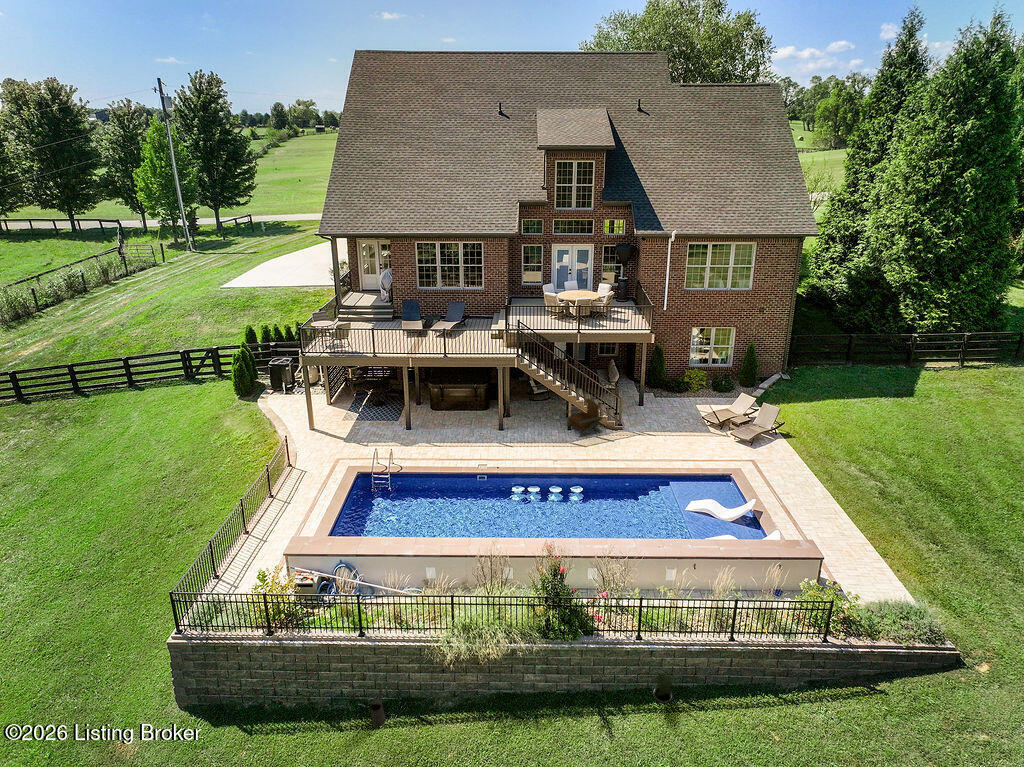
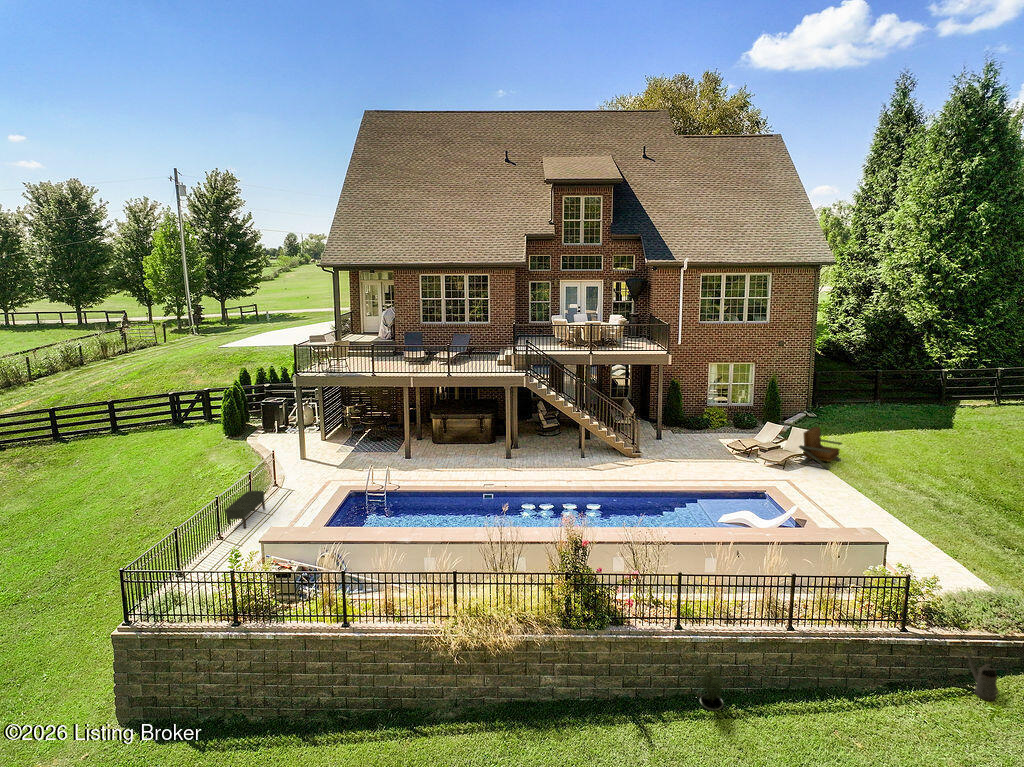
lounge chair: present [566,398,603,437] -> present [799,427,842,469]
bench: none [247,480,283,520] -> present [225,491,265,529]
watering can: present [370,685,386,726] -> present [966,652,998,701]

